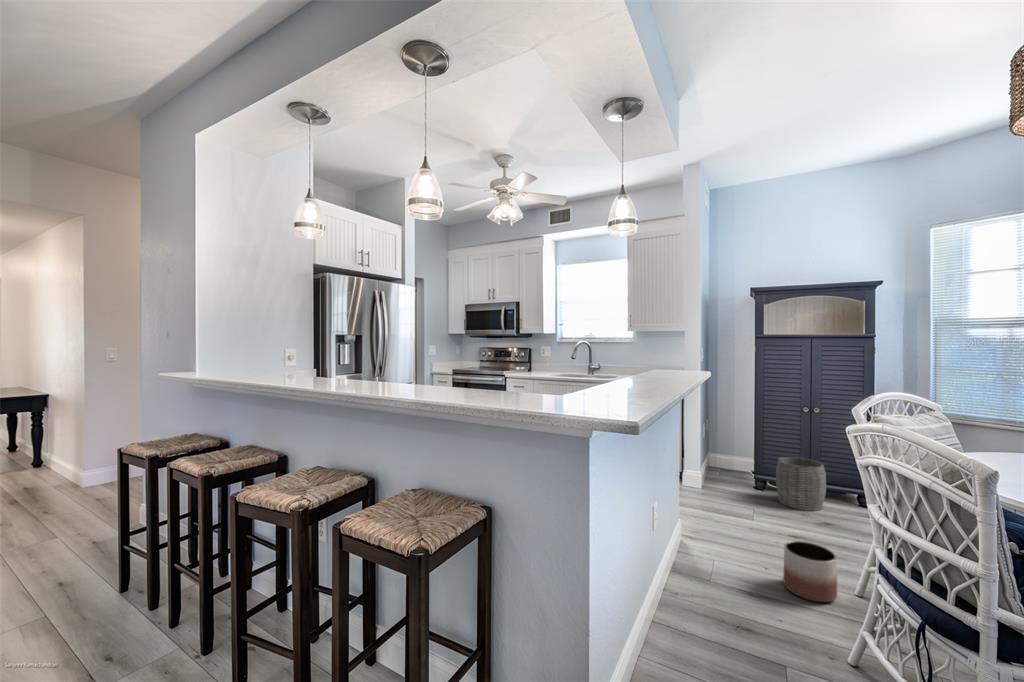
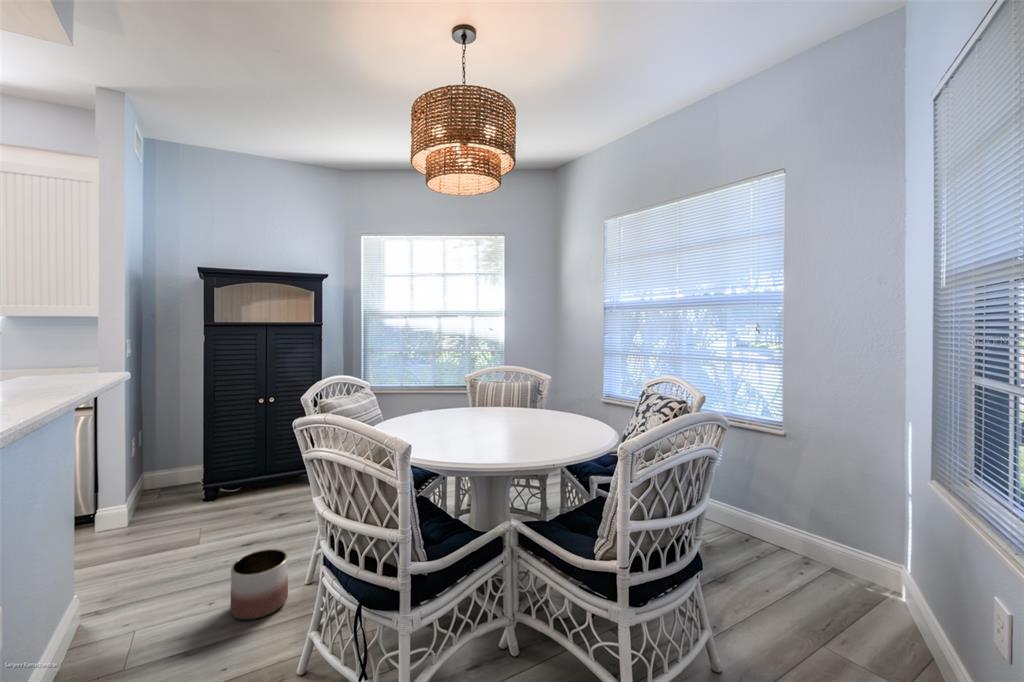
woven basket: present [776,457,826,511] -> none [229,452,281,509]

